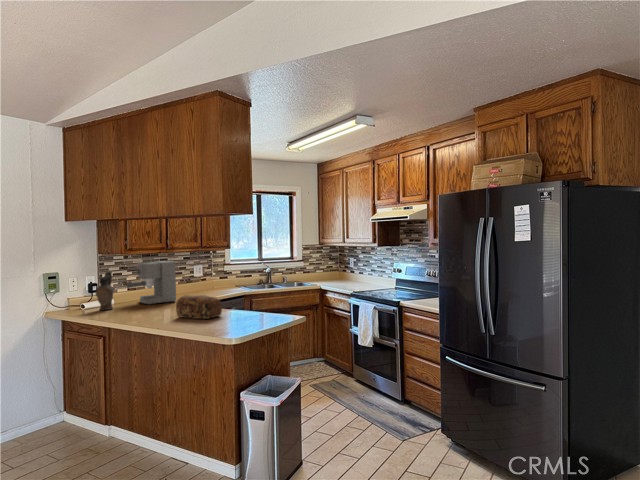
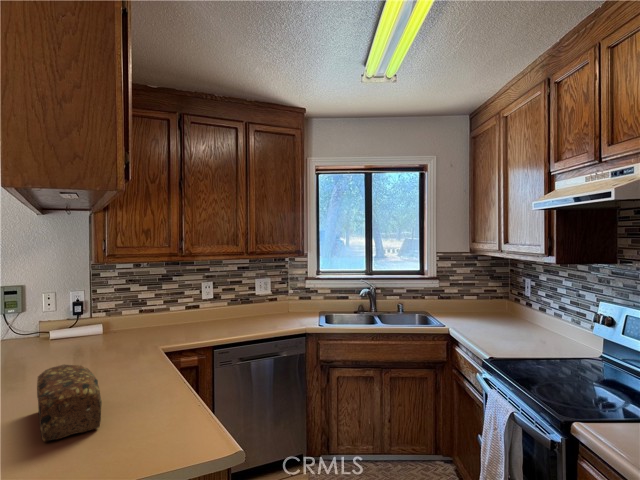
coffee maker: present [127,261,176,305] -> none [106,274,185,345]
ceramic pitcher: present [96,271,113,310] -> none [45,288,82,349]

